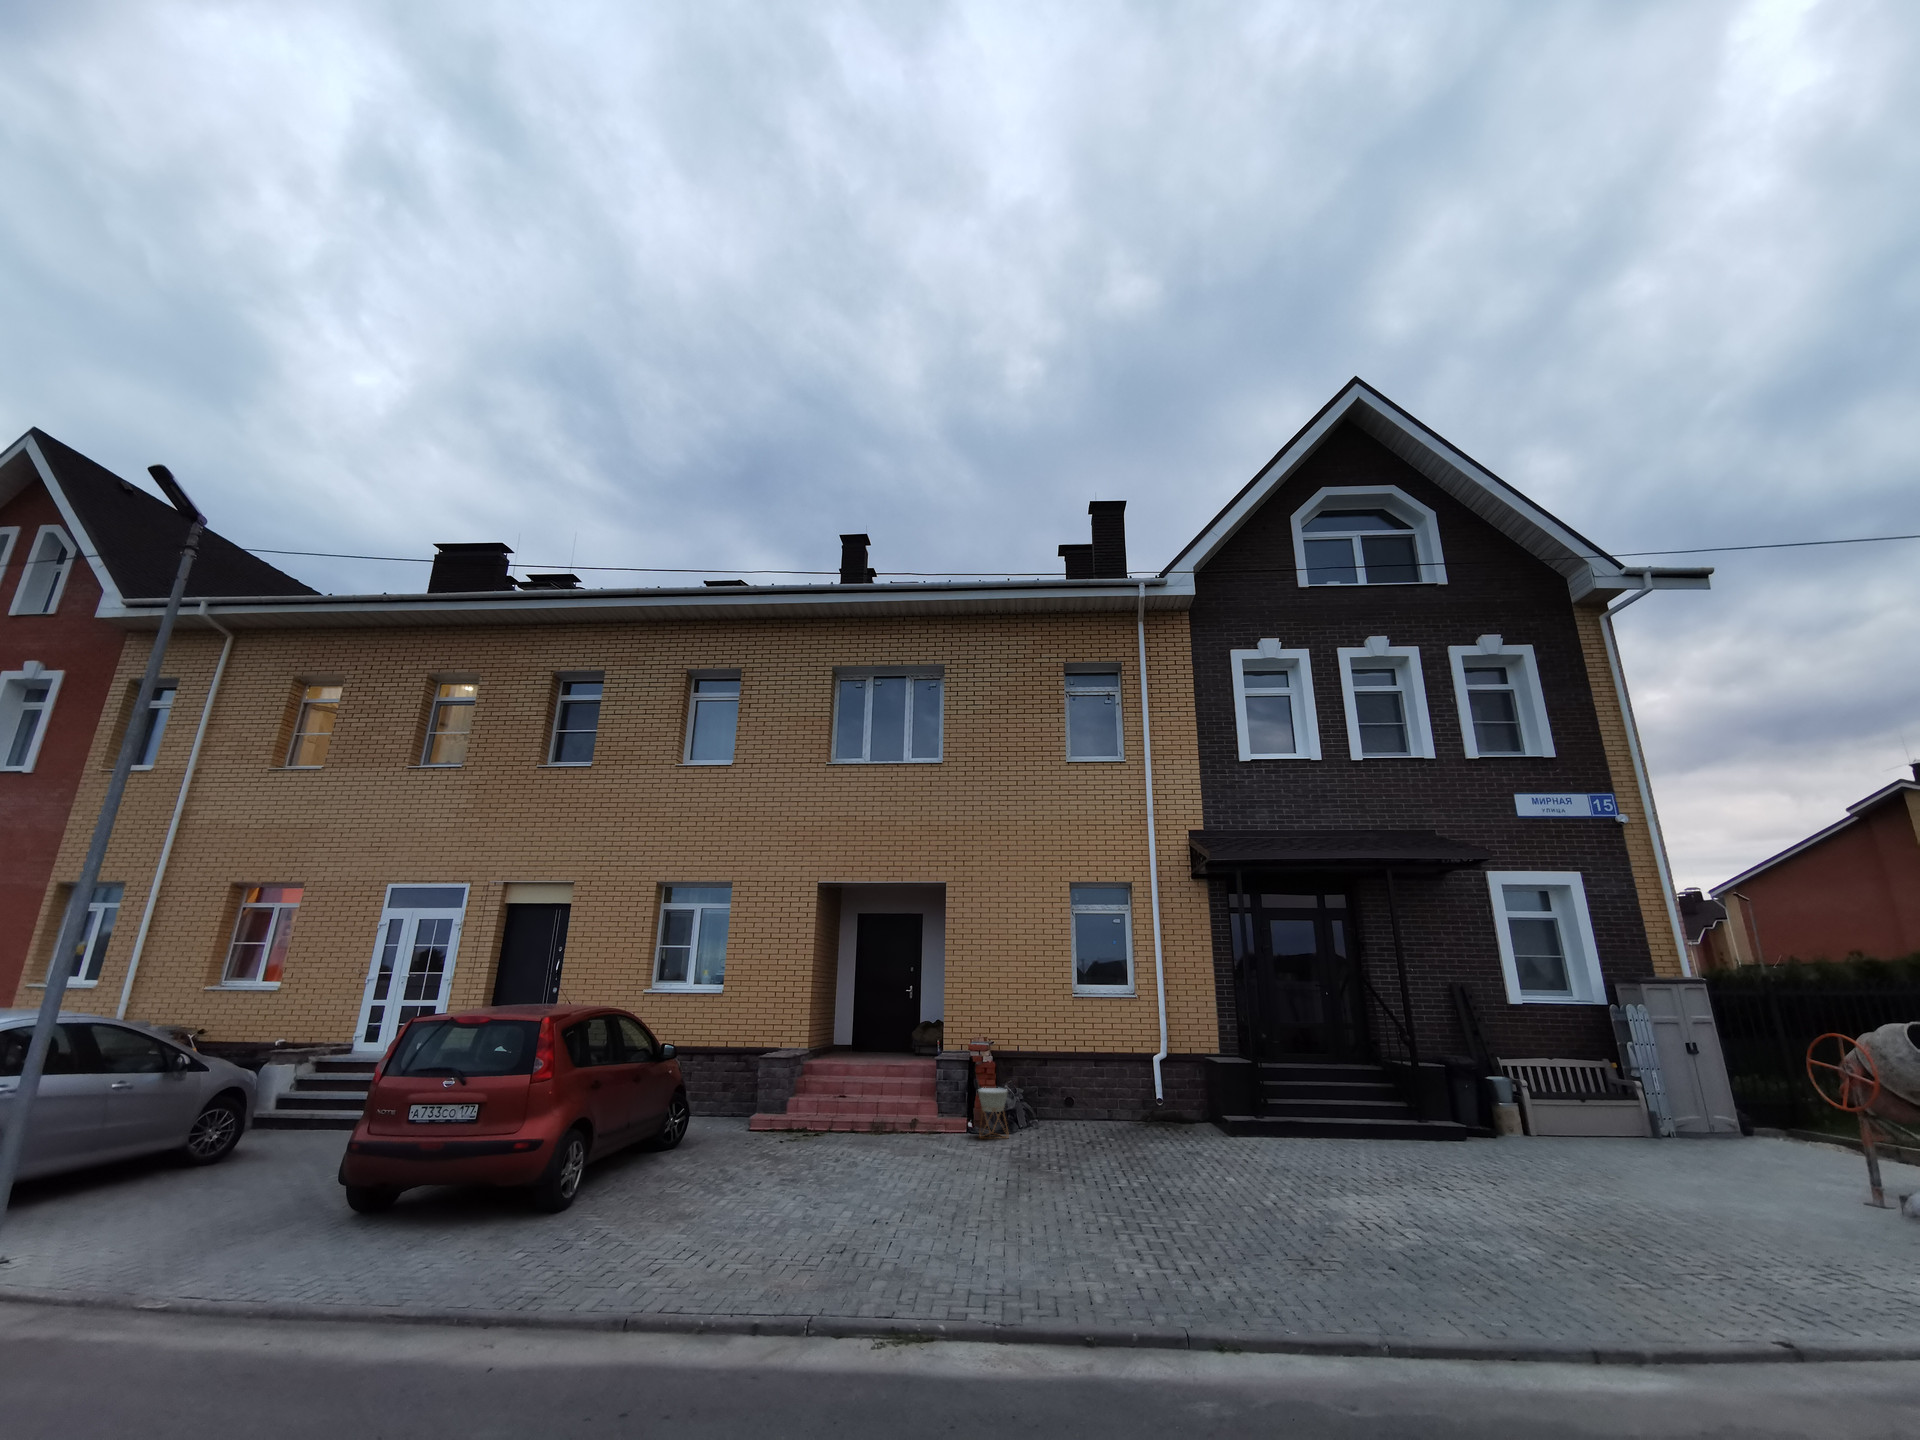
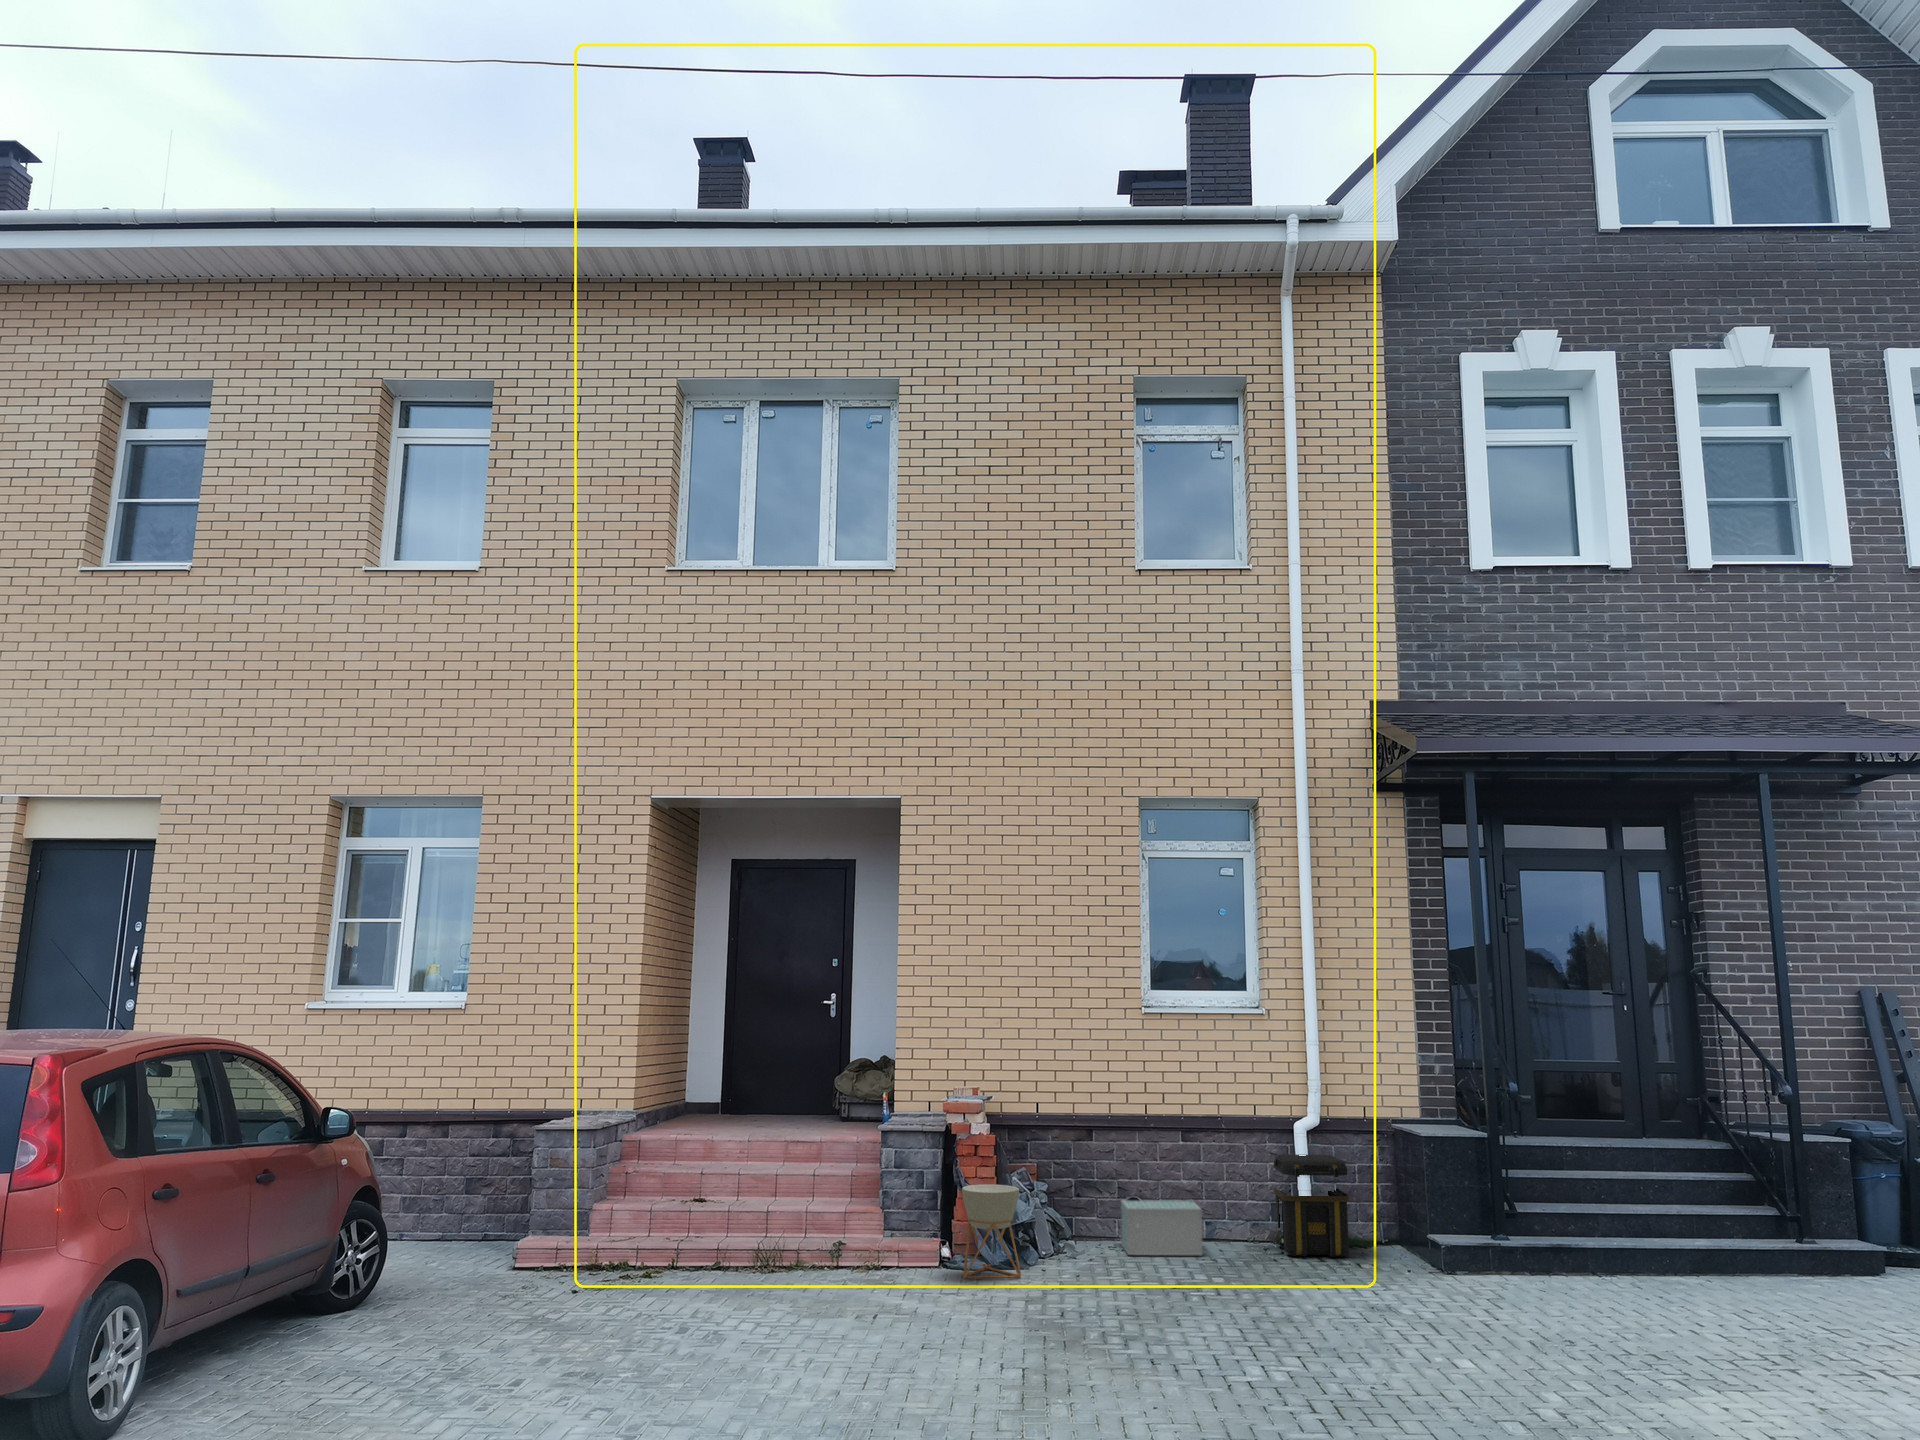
toolbox: none [1143,1073,1183,1129] -> present [1274,1154,1349,1257]
storage box: none [1062,1097,1105,1127] -> present [1120,1200,1202,1255]

